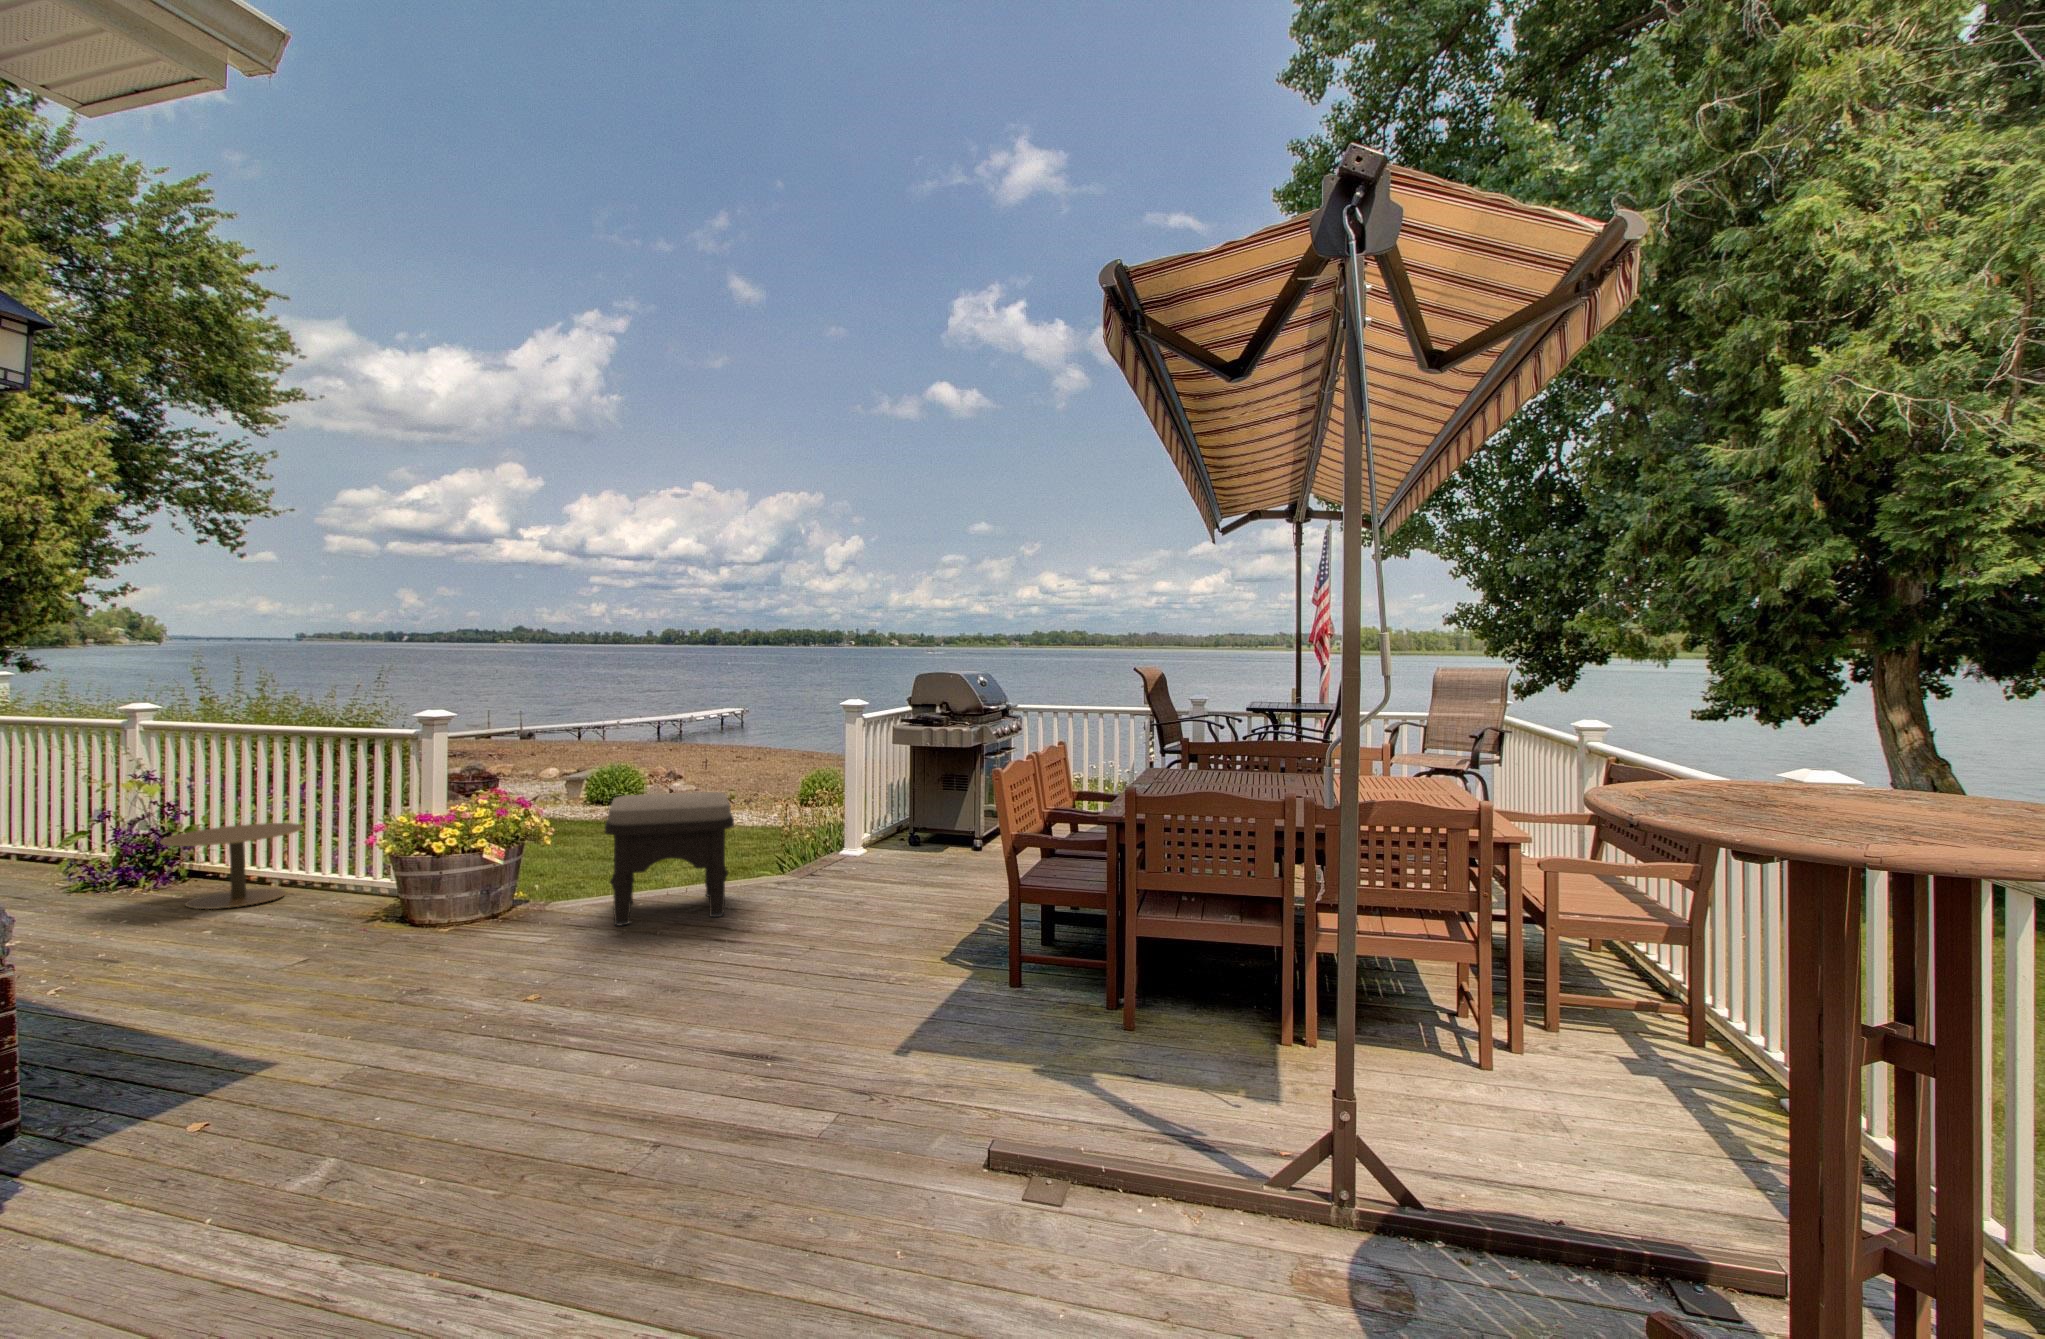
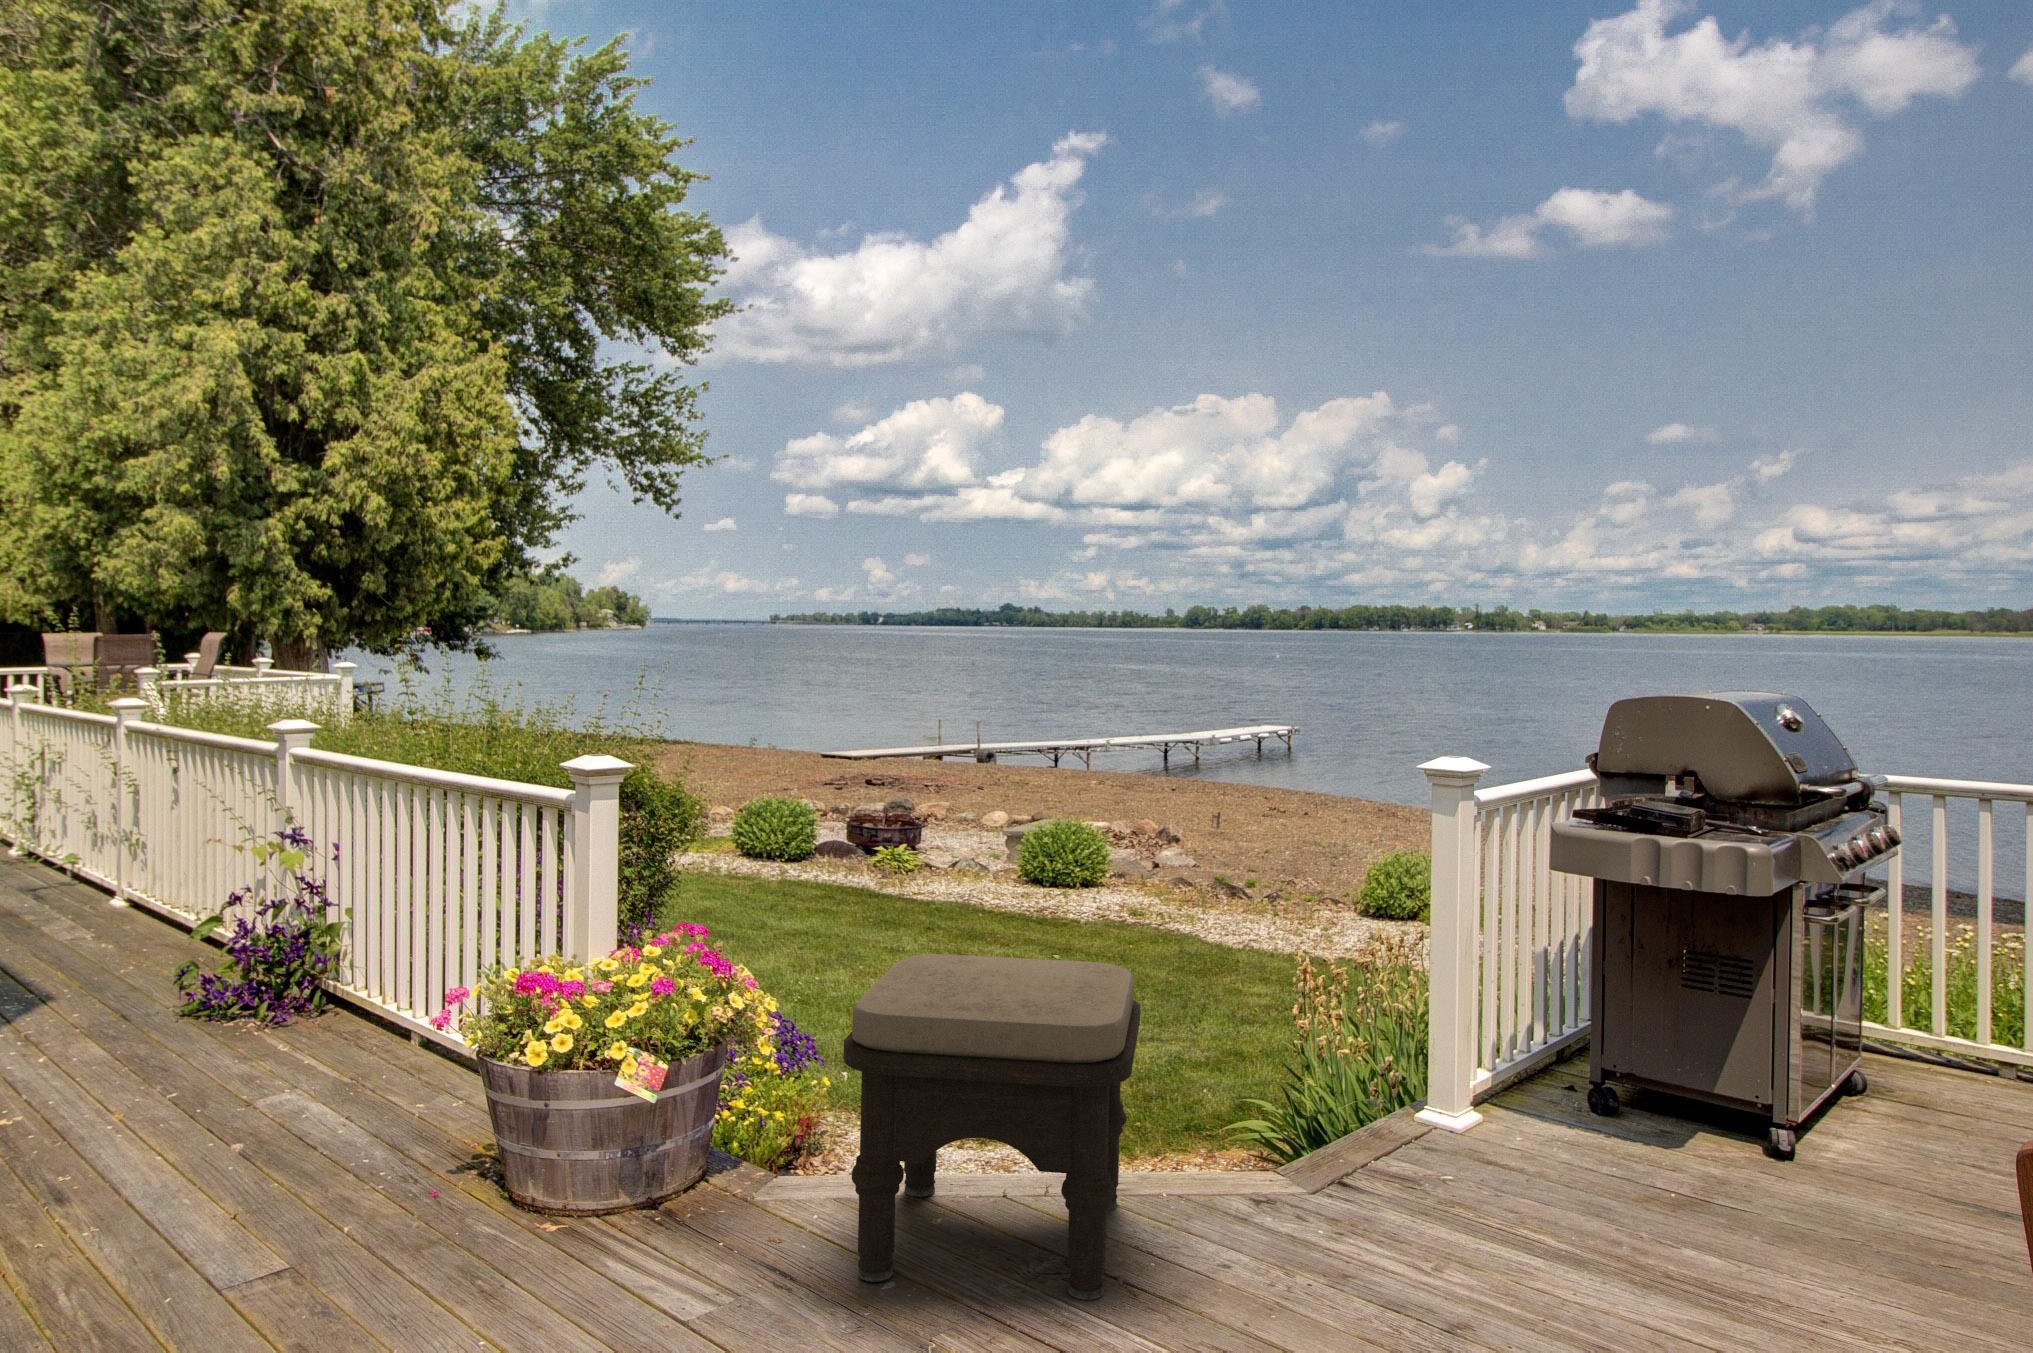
side table: present [160,823,303,909] -> none [270,920,471,1069]

